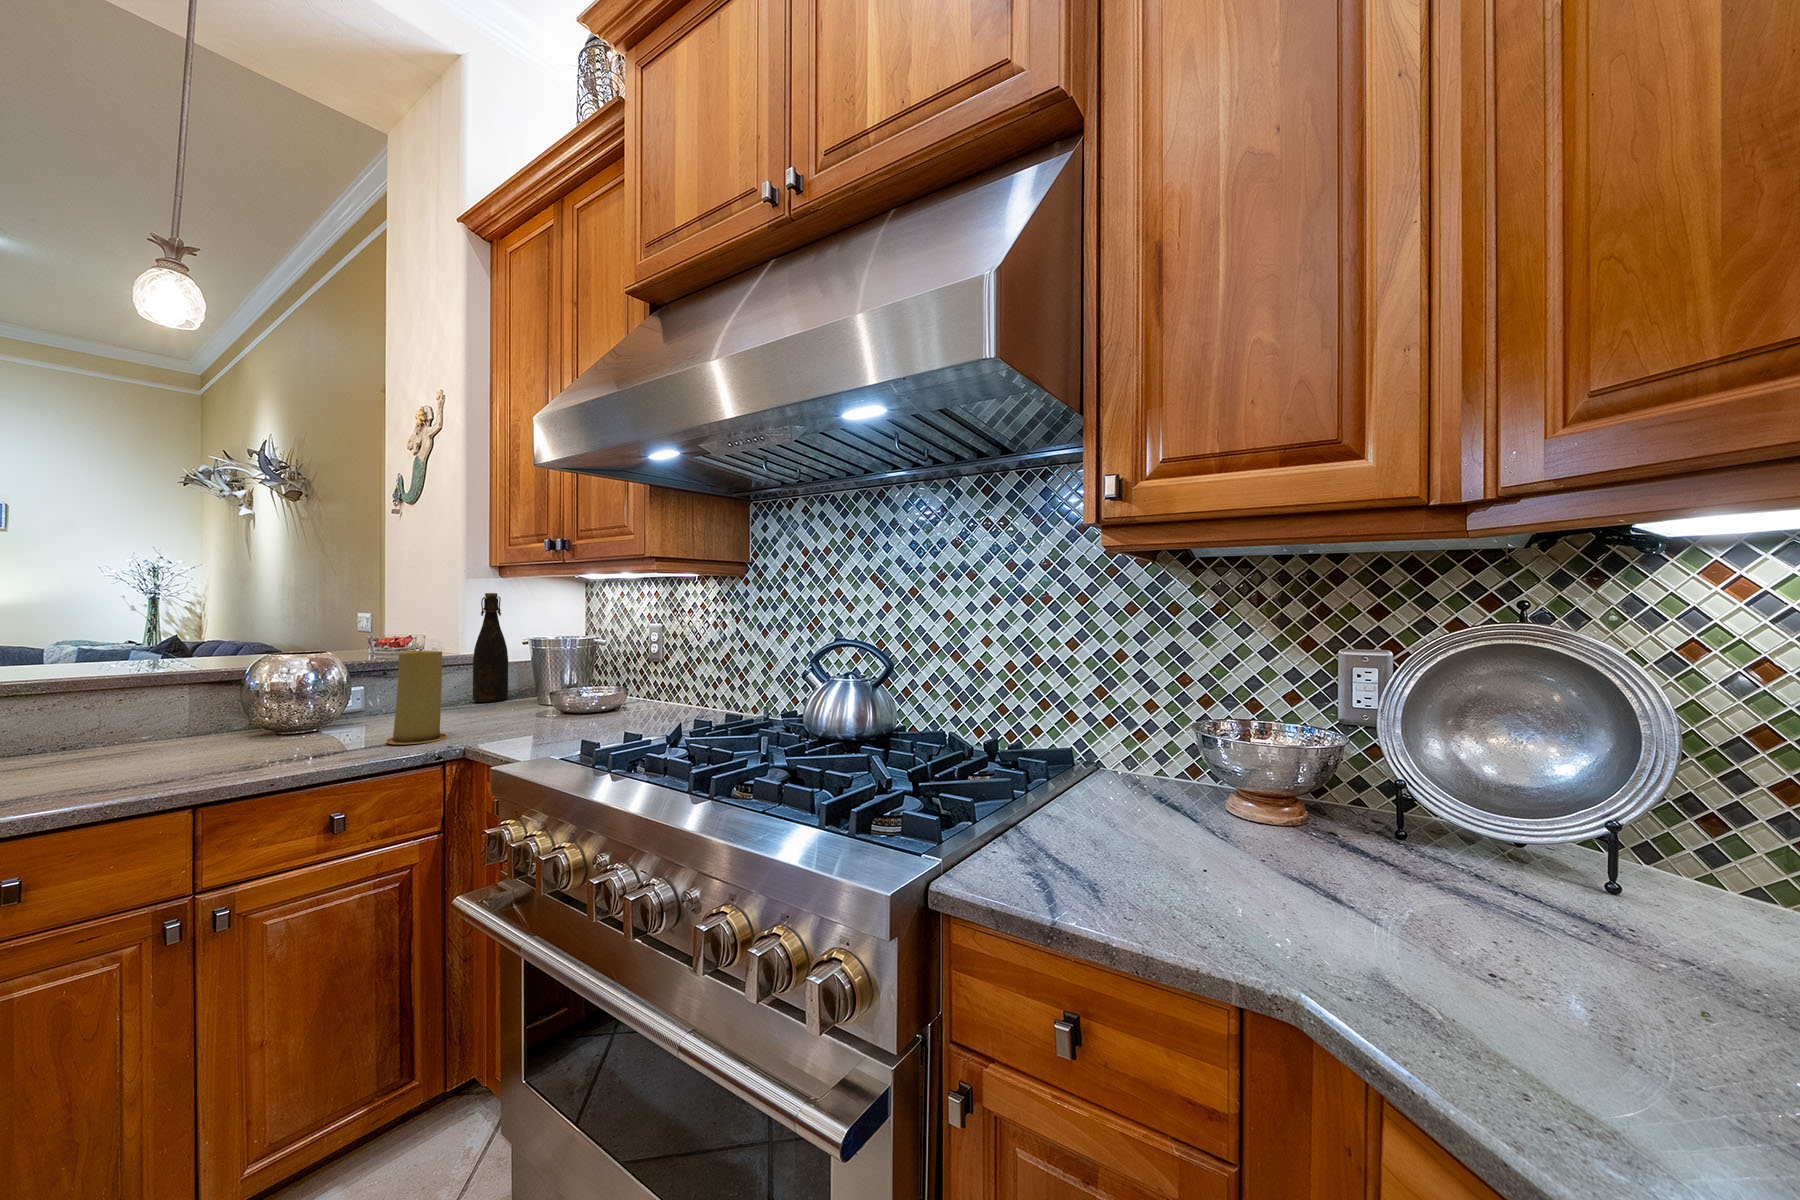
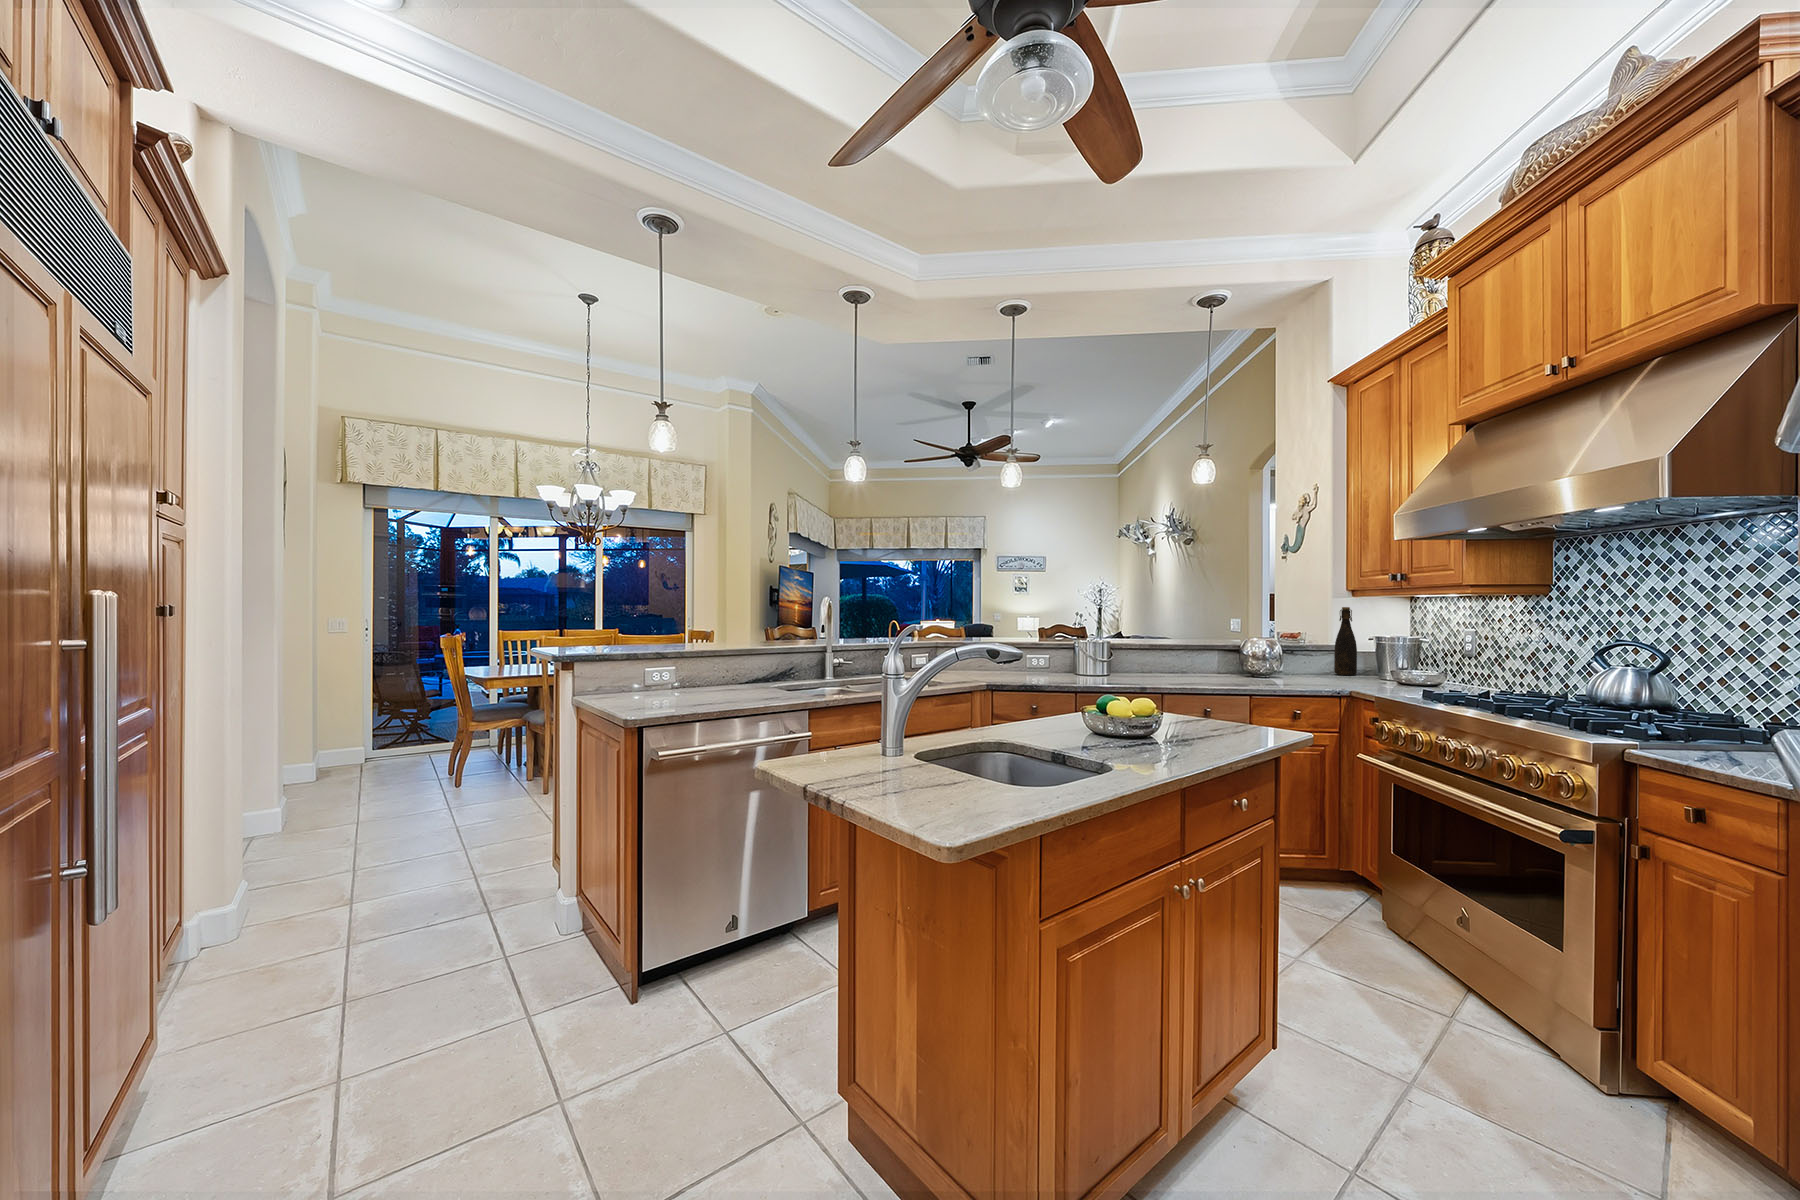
candle: present [386,650,447,744] -> none [1300,638,1331,687]

